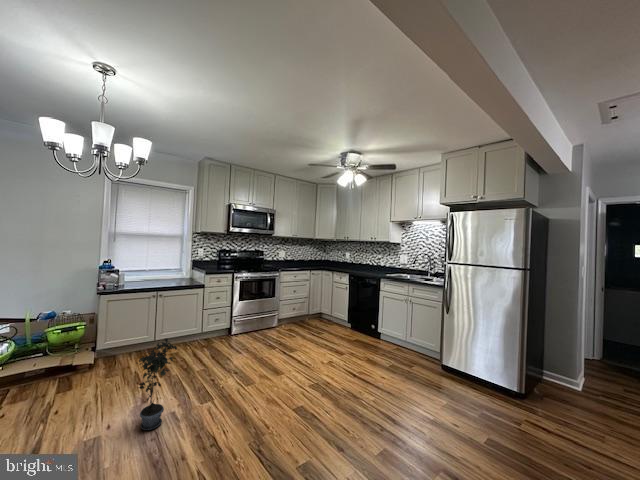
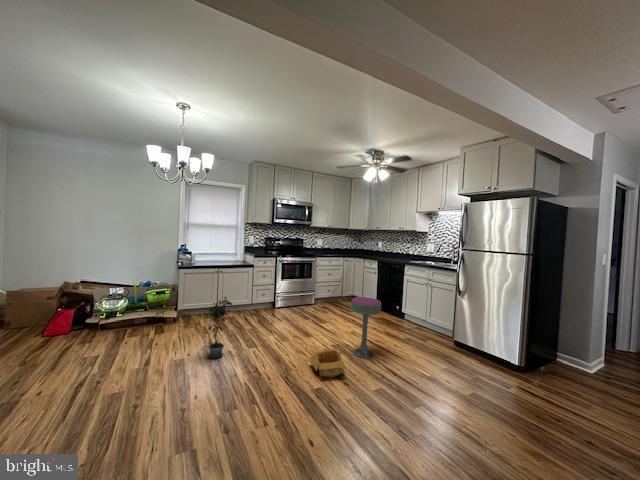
bar stool: none [334,323,370,400] -> present [351,297,381,358]
cardboard box: none [286,395,339,440] -> present [310,348,346,377]

